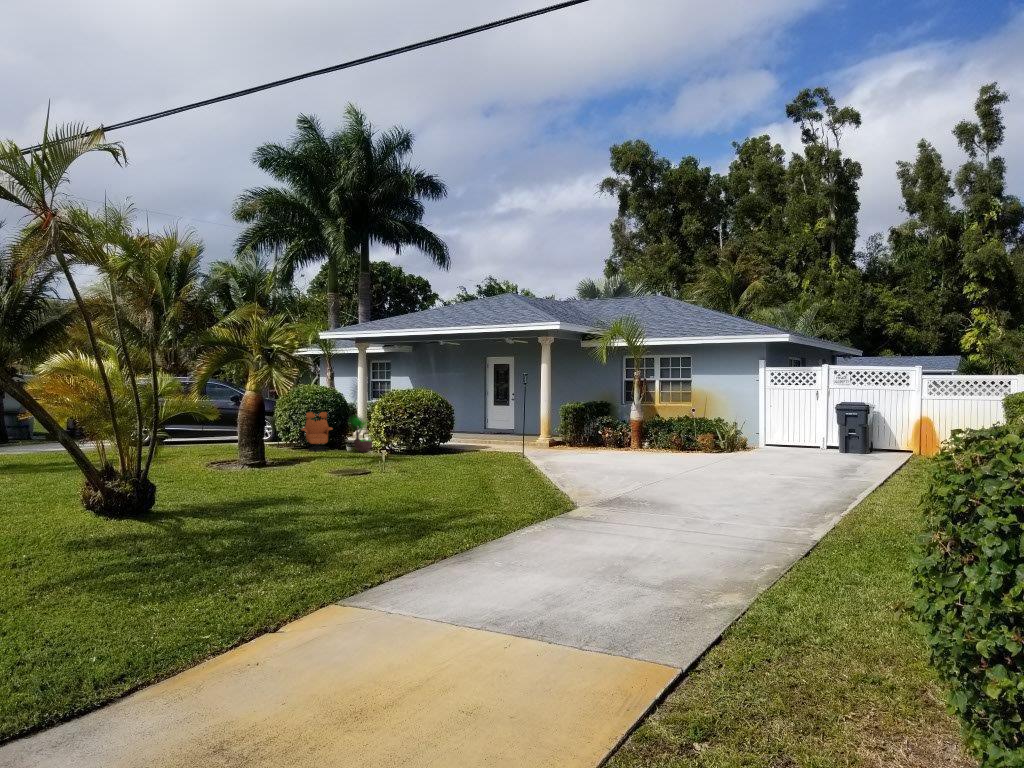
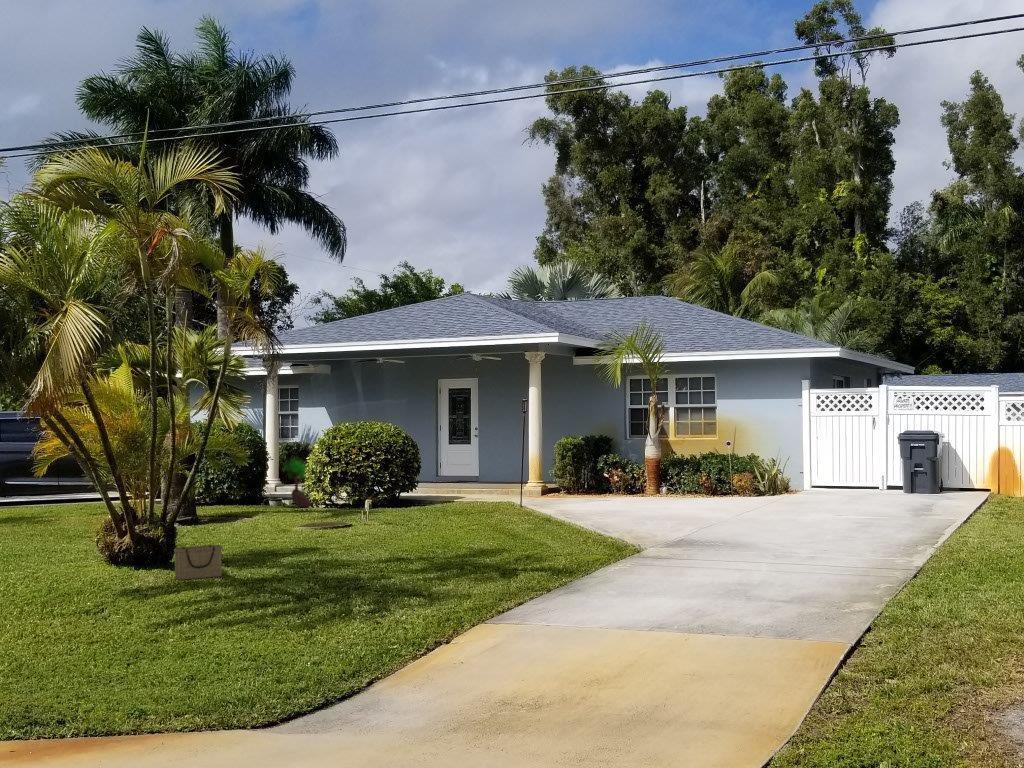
lounge chair: present [301,412,332,452] -> none [212,455,254,509]
basket: none [155,493,199,522] -> present [174,545,223,580]

